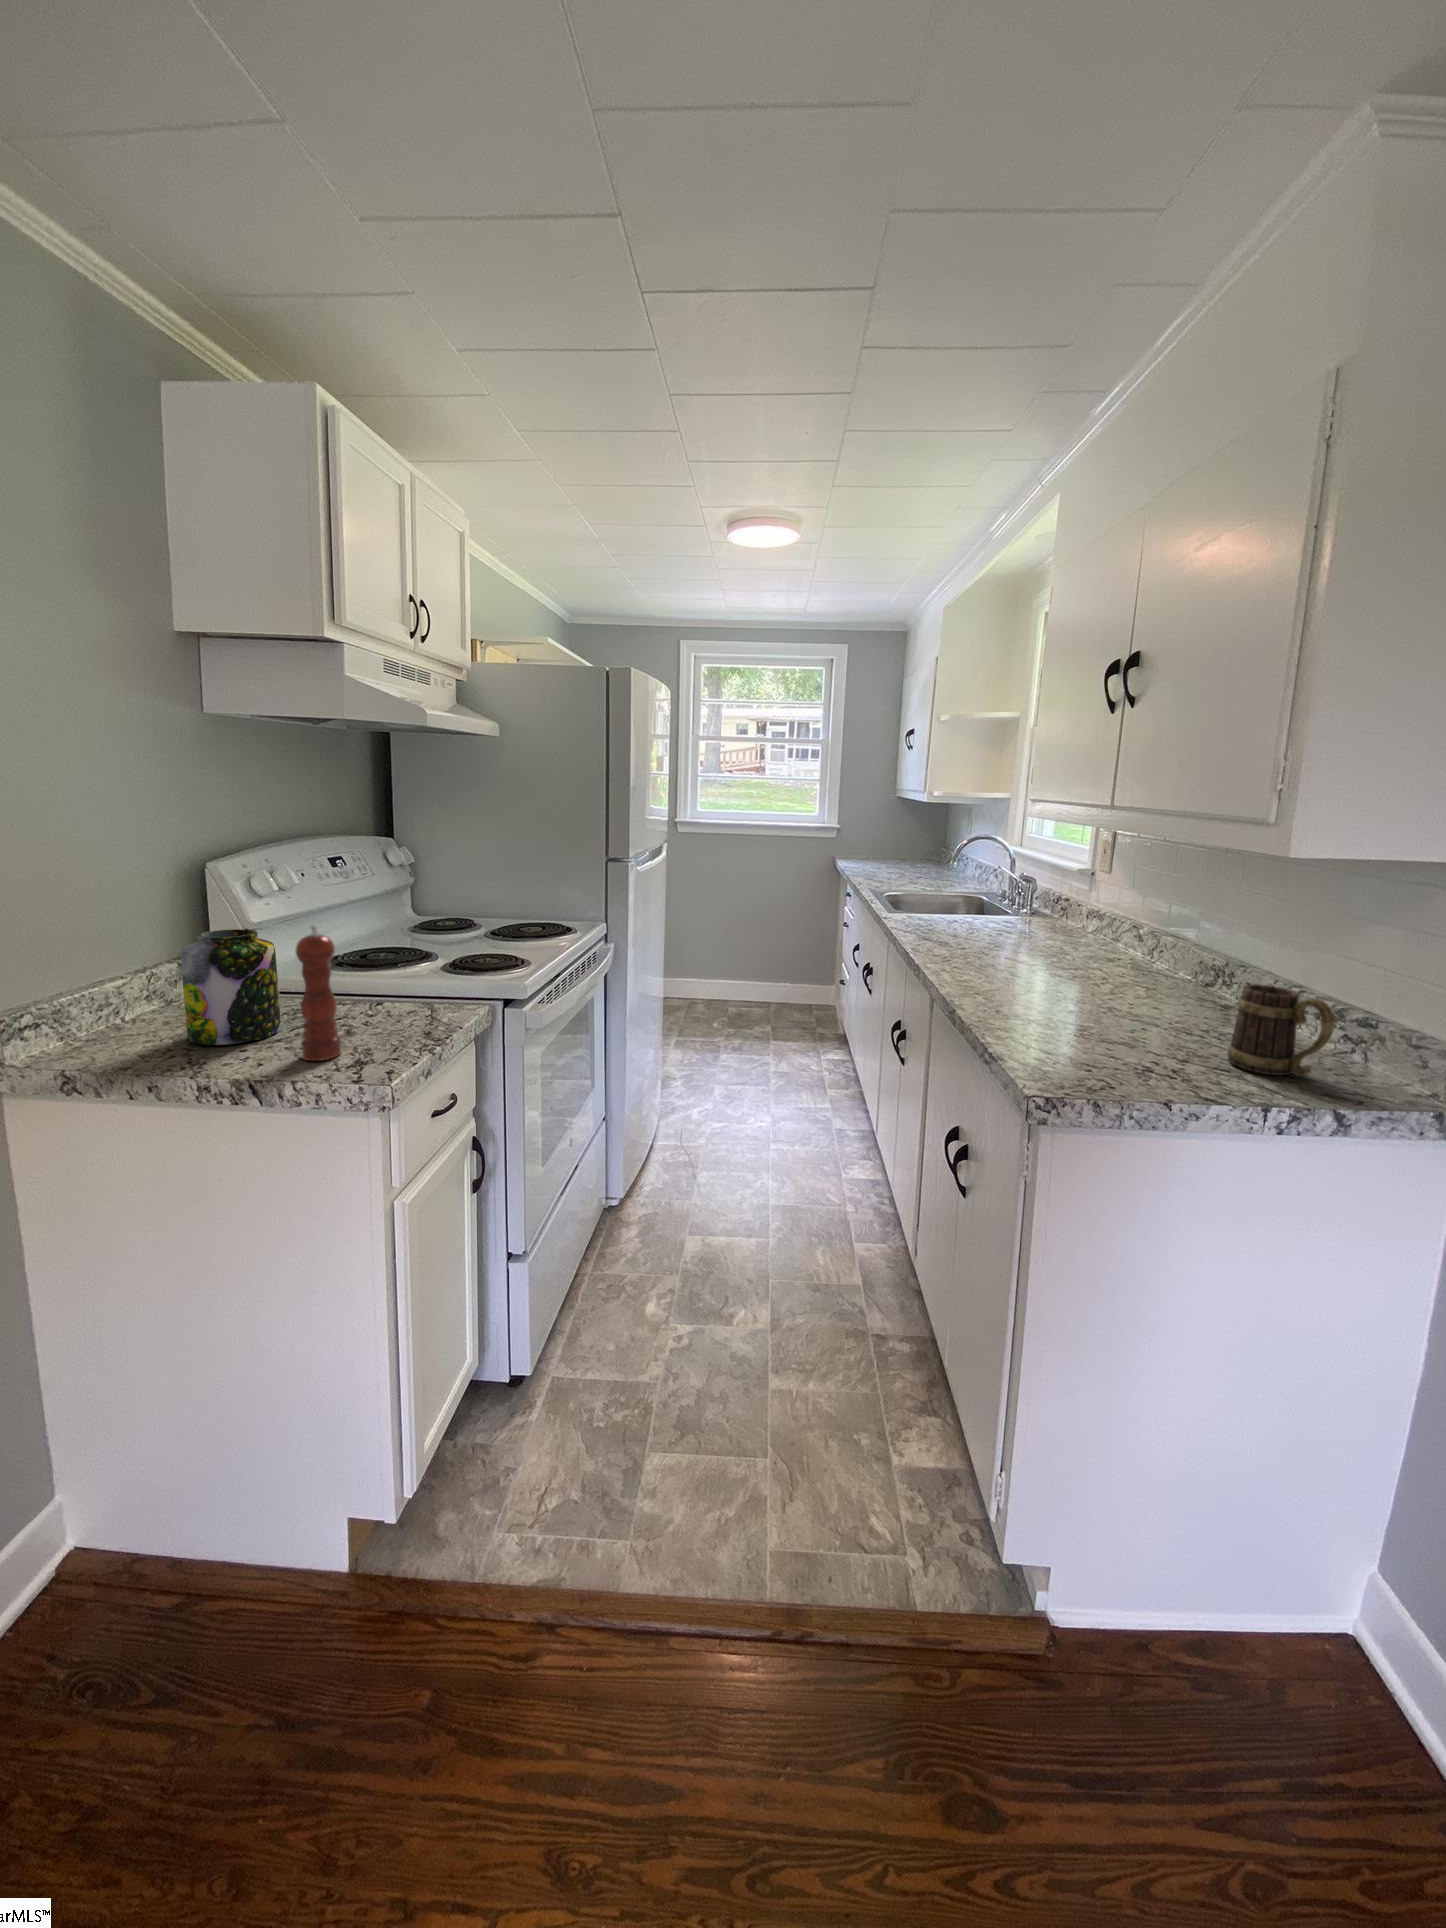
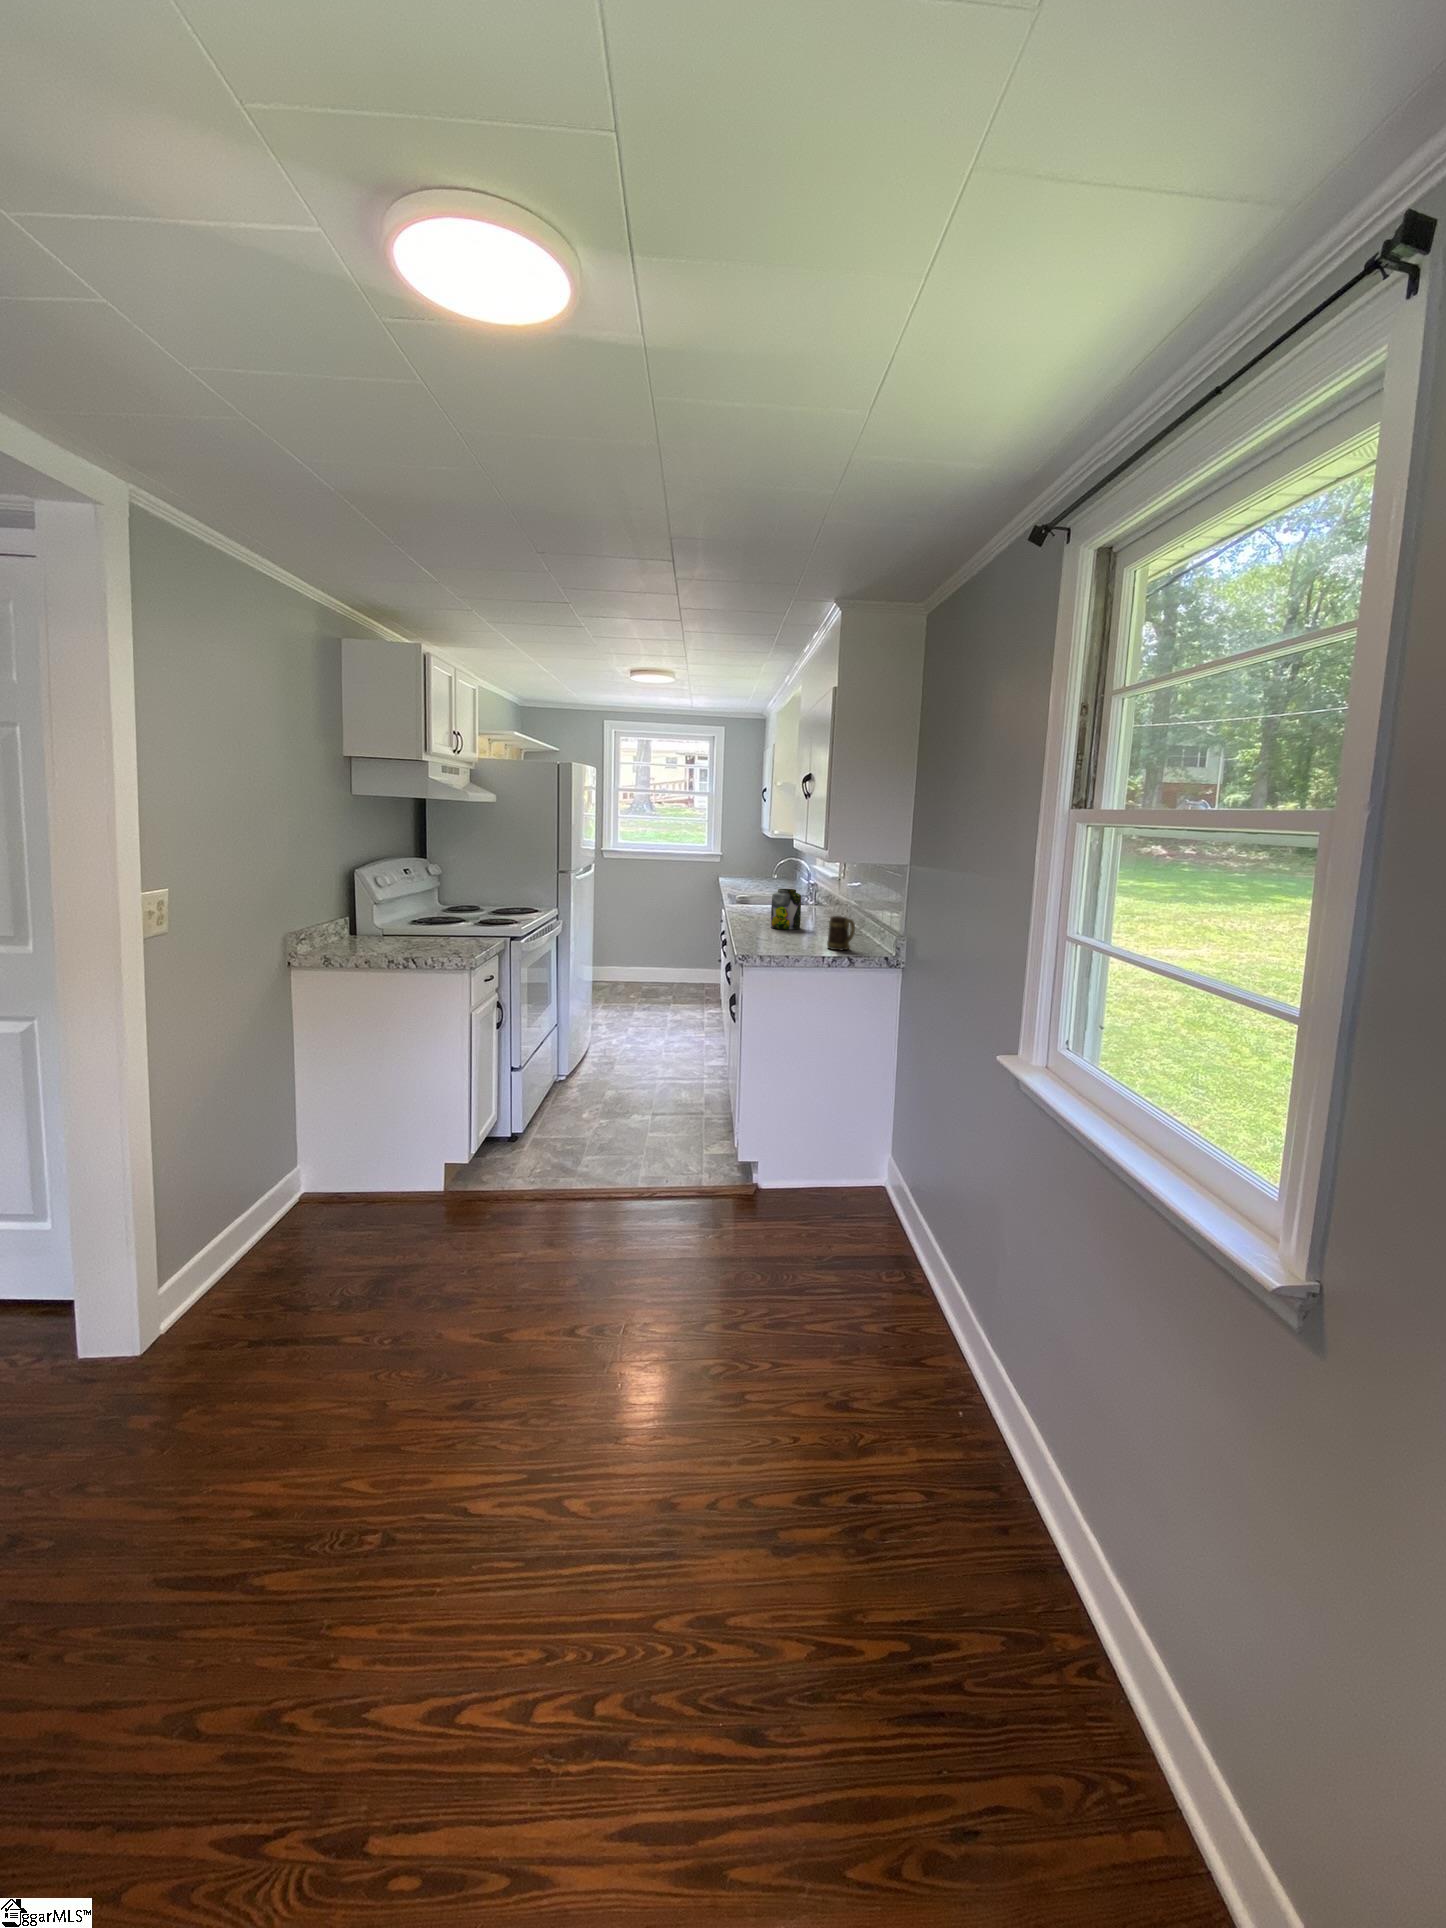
pepper mill: present [296,925,341,1061] -> none [429,893,446,952]
jar: present [181,929,281,1045] -> present [771,889,801,929]

